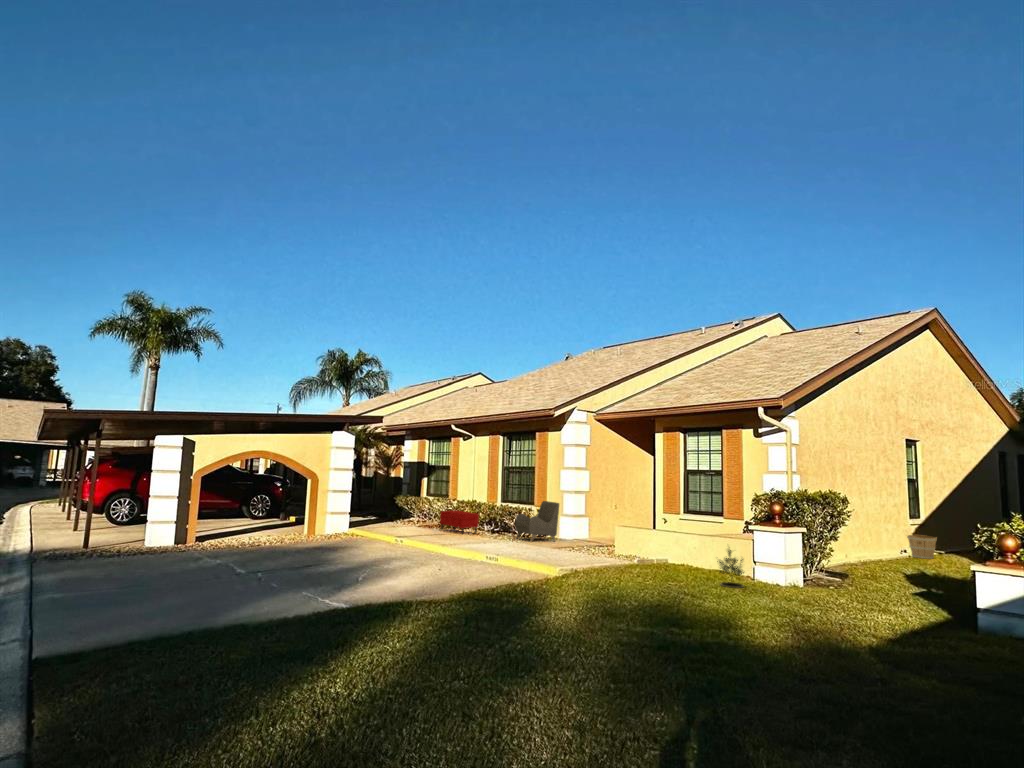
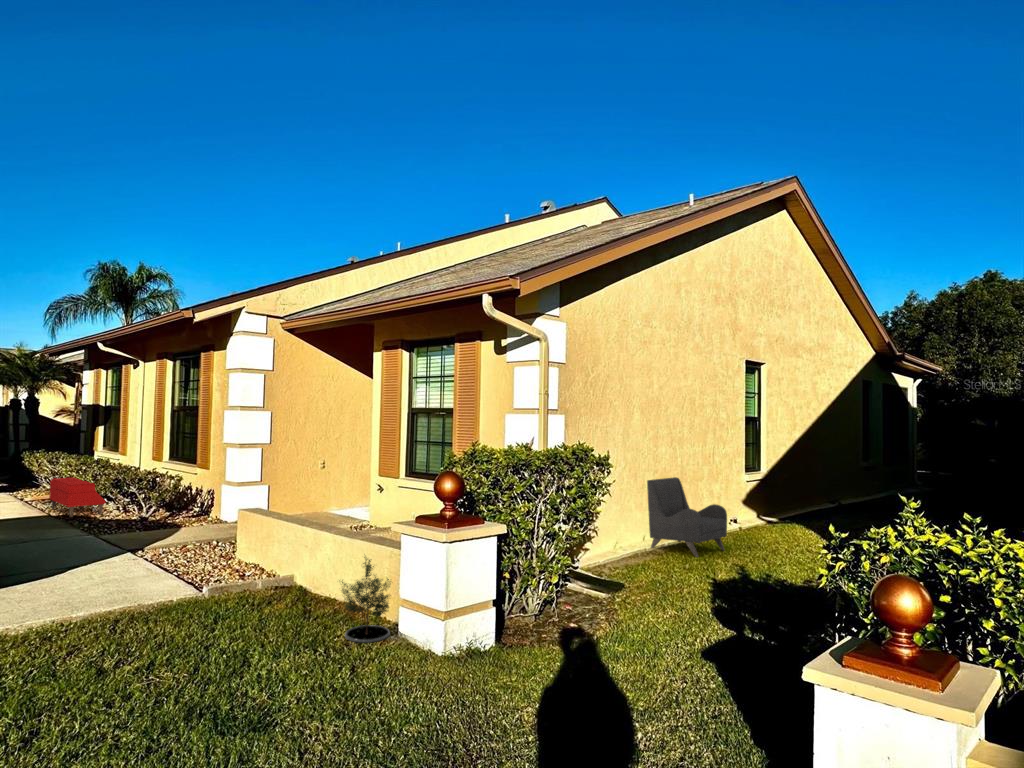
armchair: present [515,501,559,542] -> present [647,477,727,557]
wooden bucket: present [907,535,937,559] -> none [738,497,777,532]

